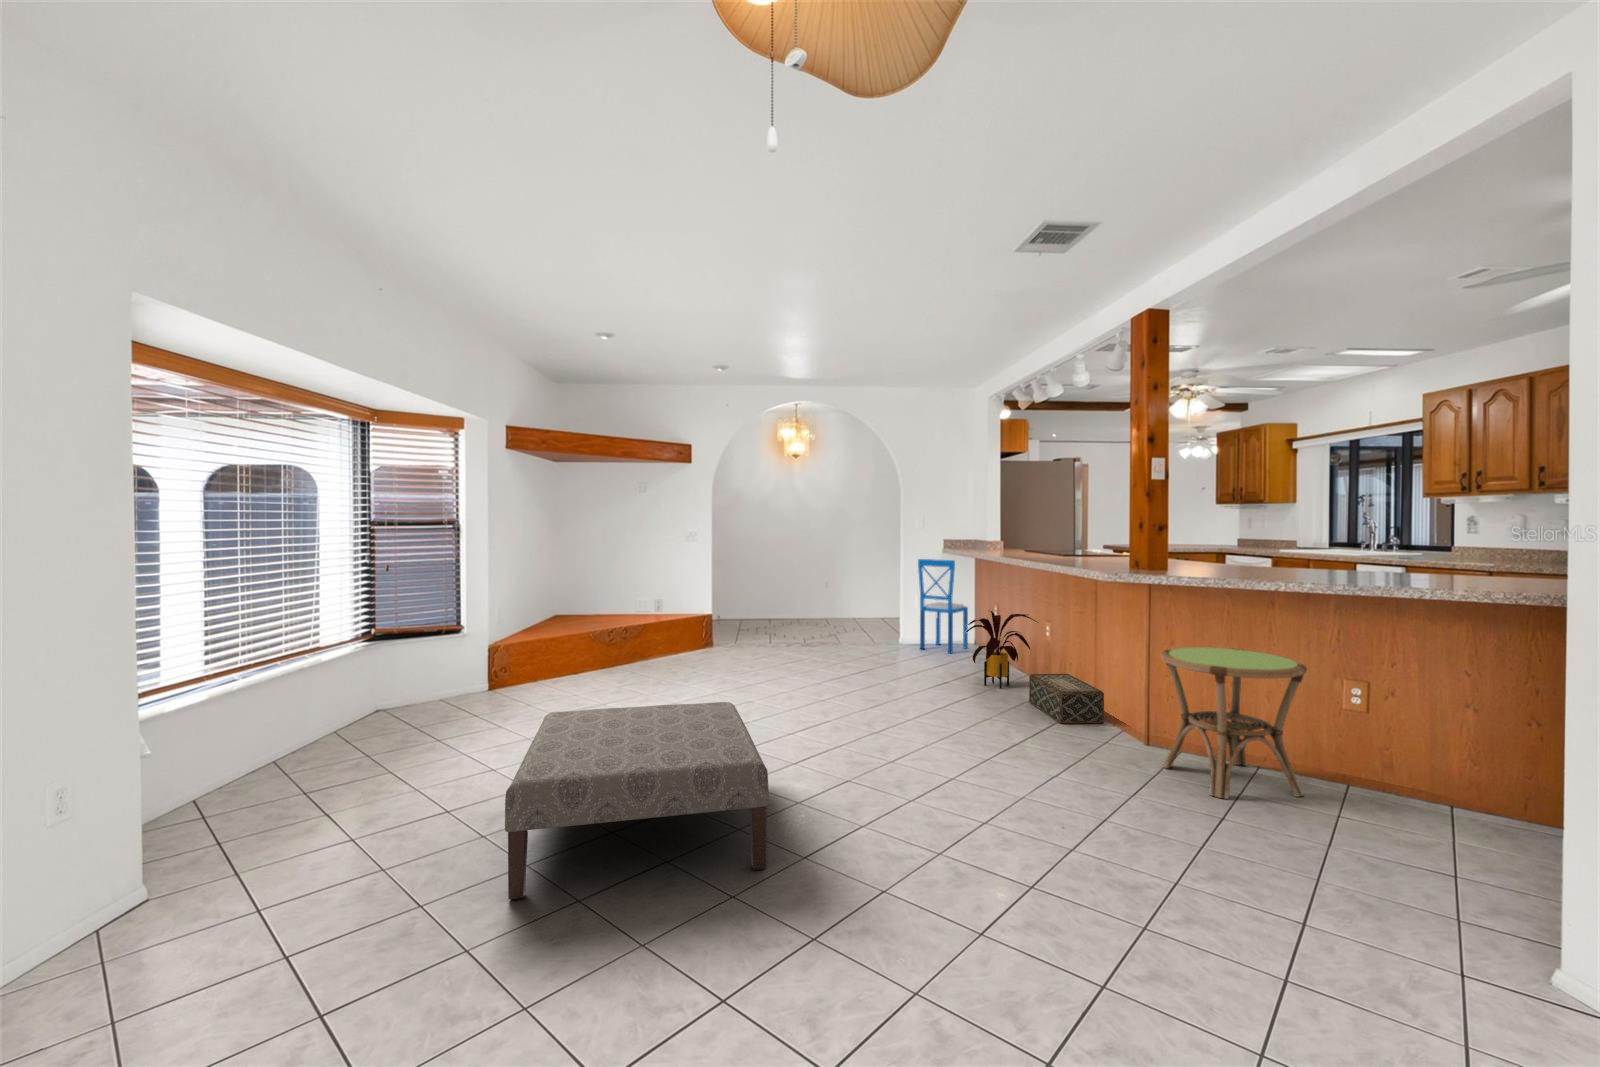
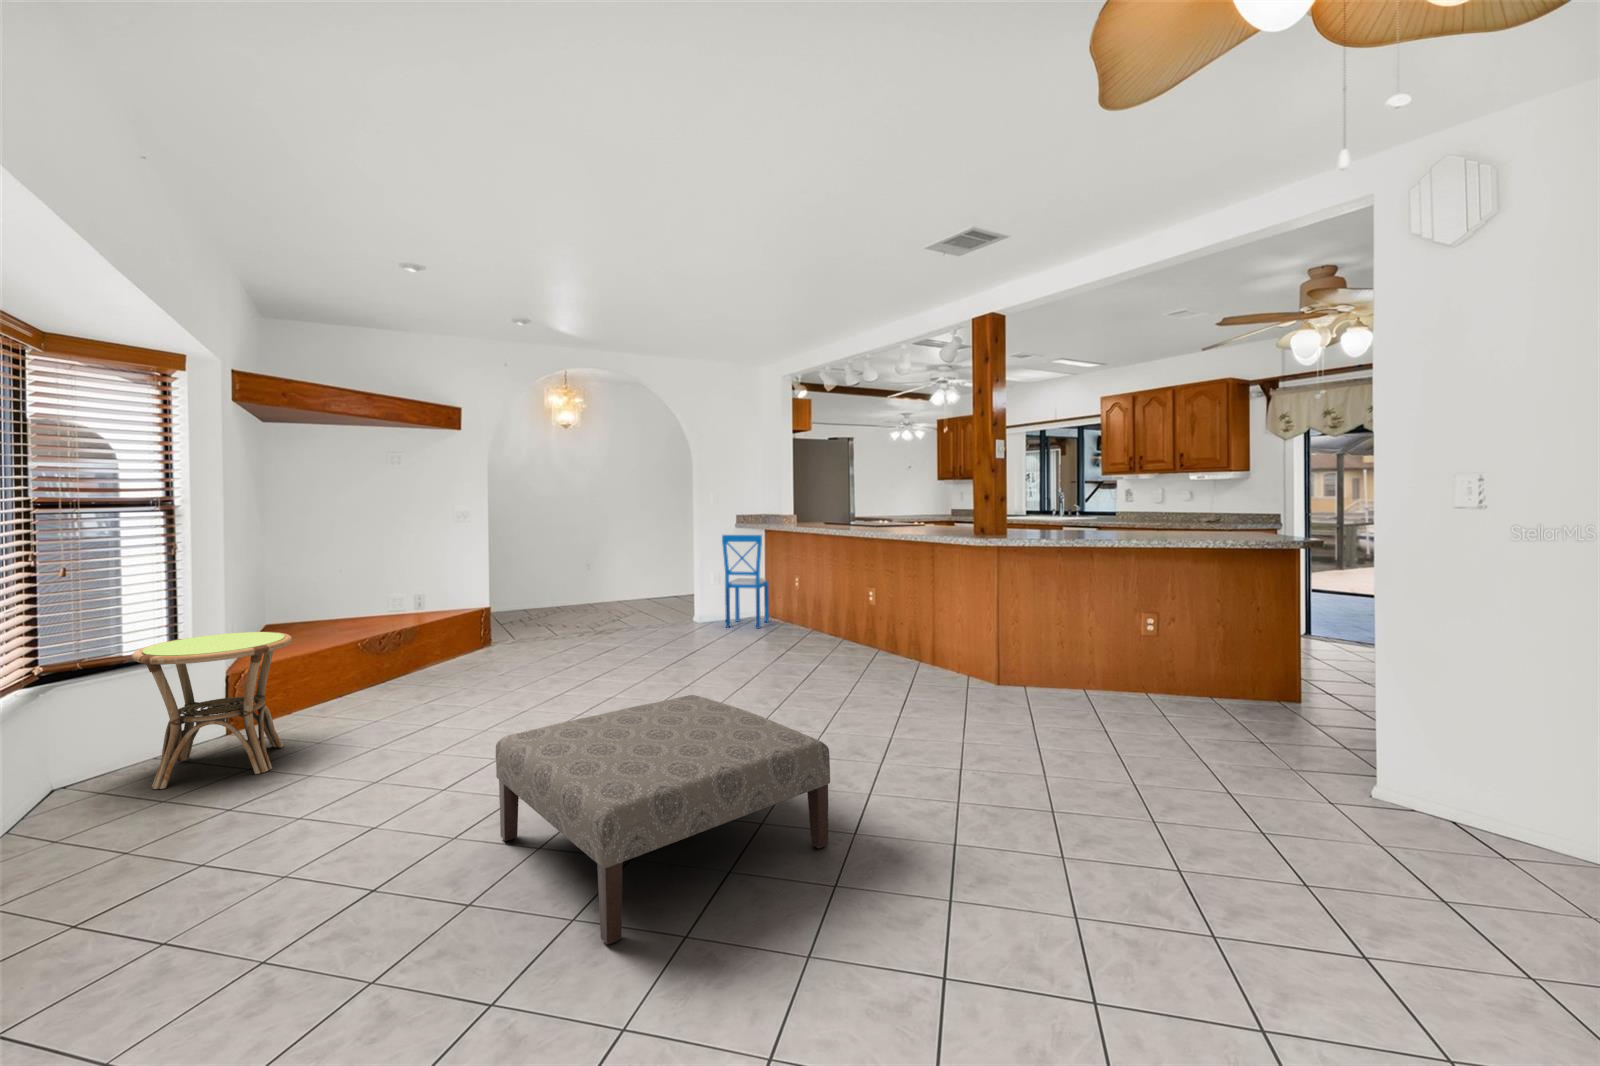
house plant: present [966,611,1037,688] -> none [800,582,867,655]
side table: present [1161,647,1307,799] -> present [132,632,292,789]
woven basket: present [1029,674,1104,724] -> none [876,634,949,678]

